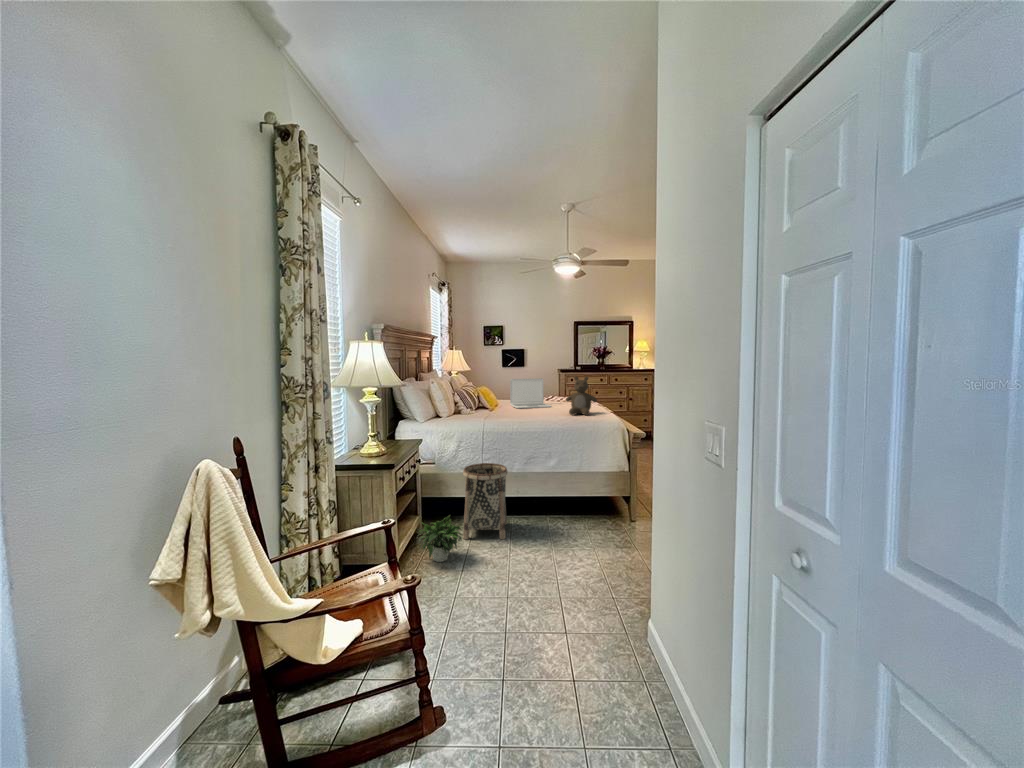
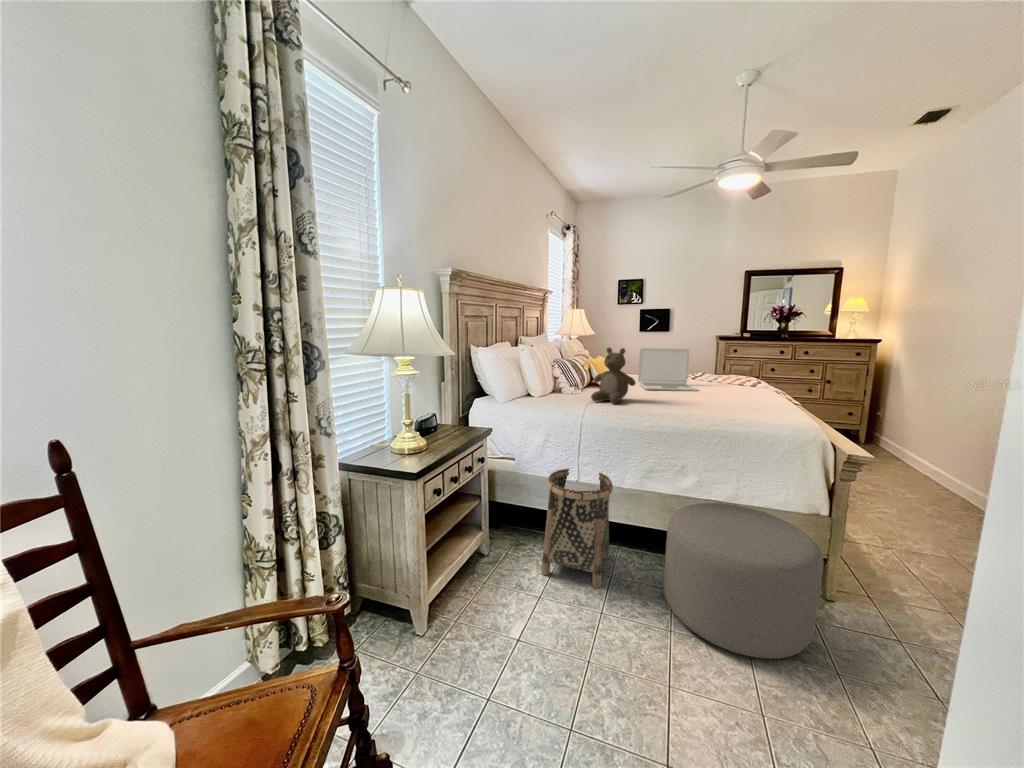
teddy bear: present [566,376,597,415] -> present [591,348,636,404]
ottoman: none [544,472,626,551] -> present [663,503,824,659]
potted plant: present [411,516,462,562] -> none [448,545,532,622]

